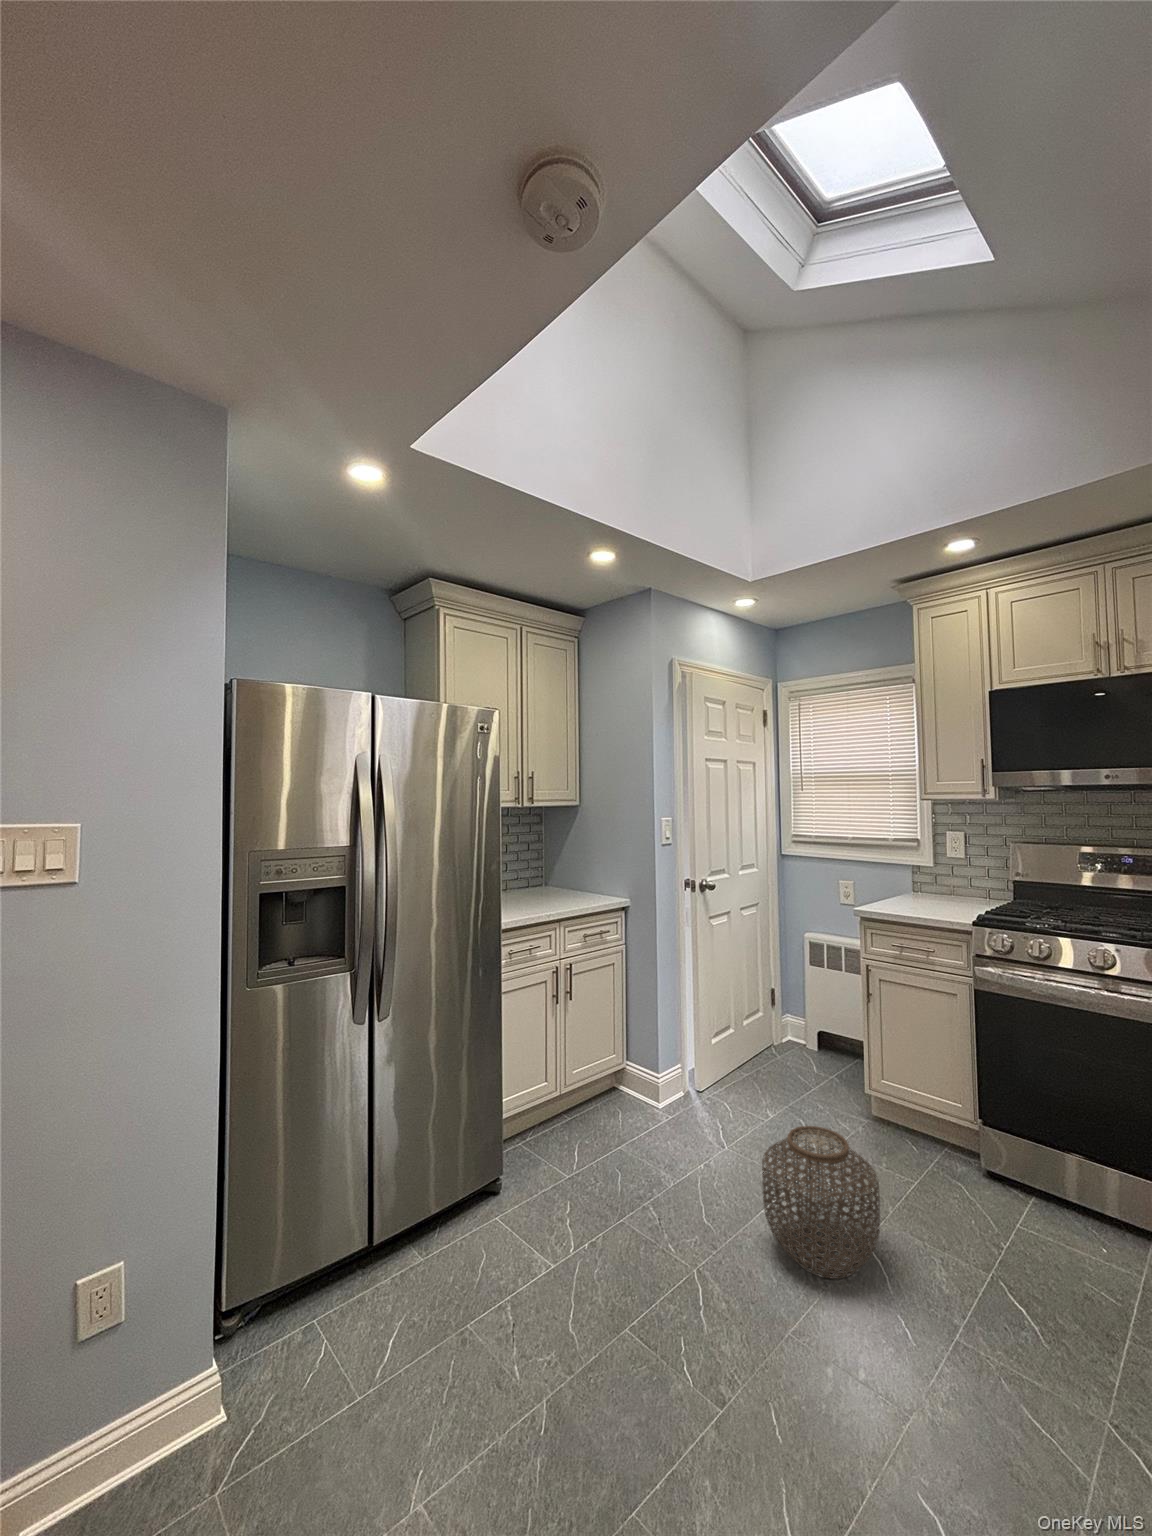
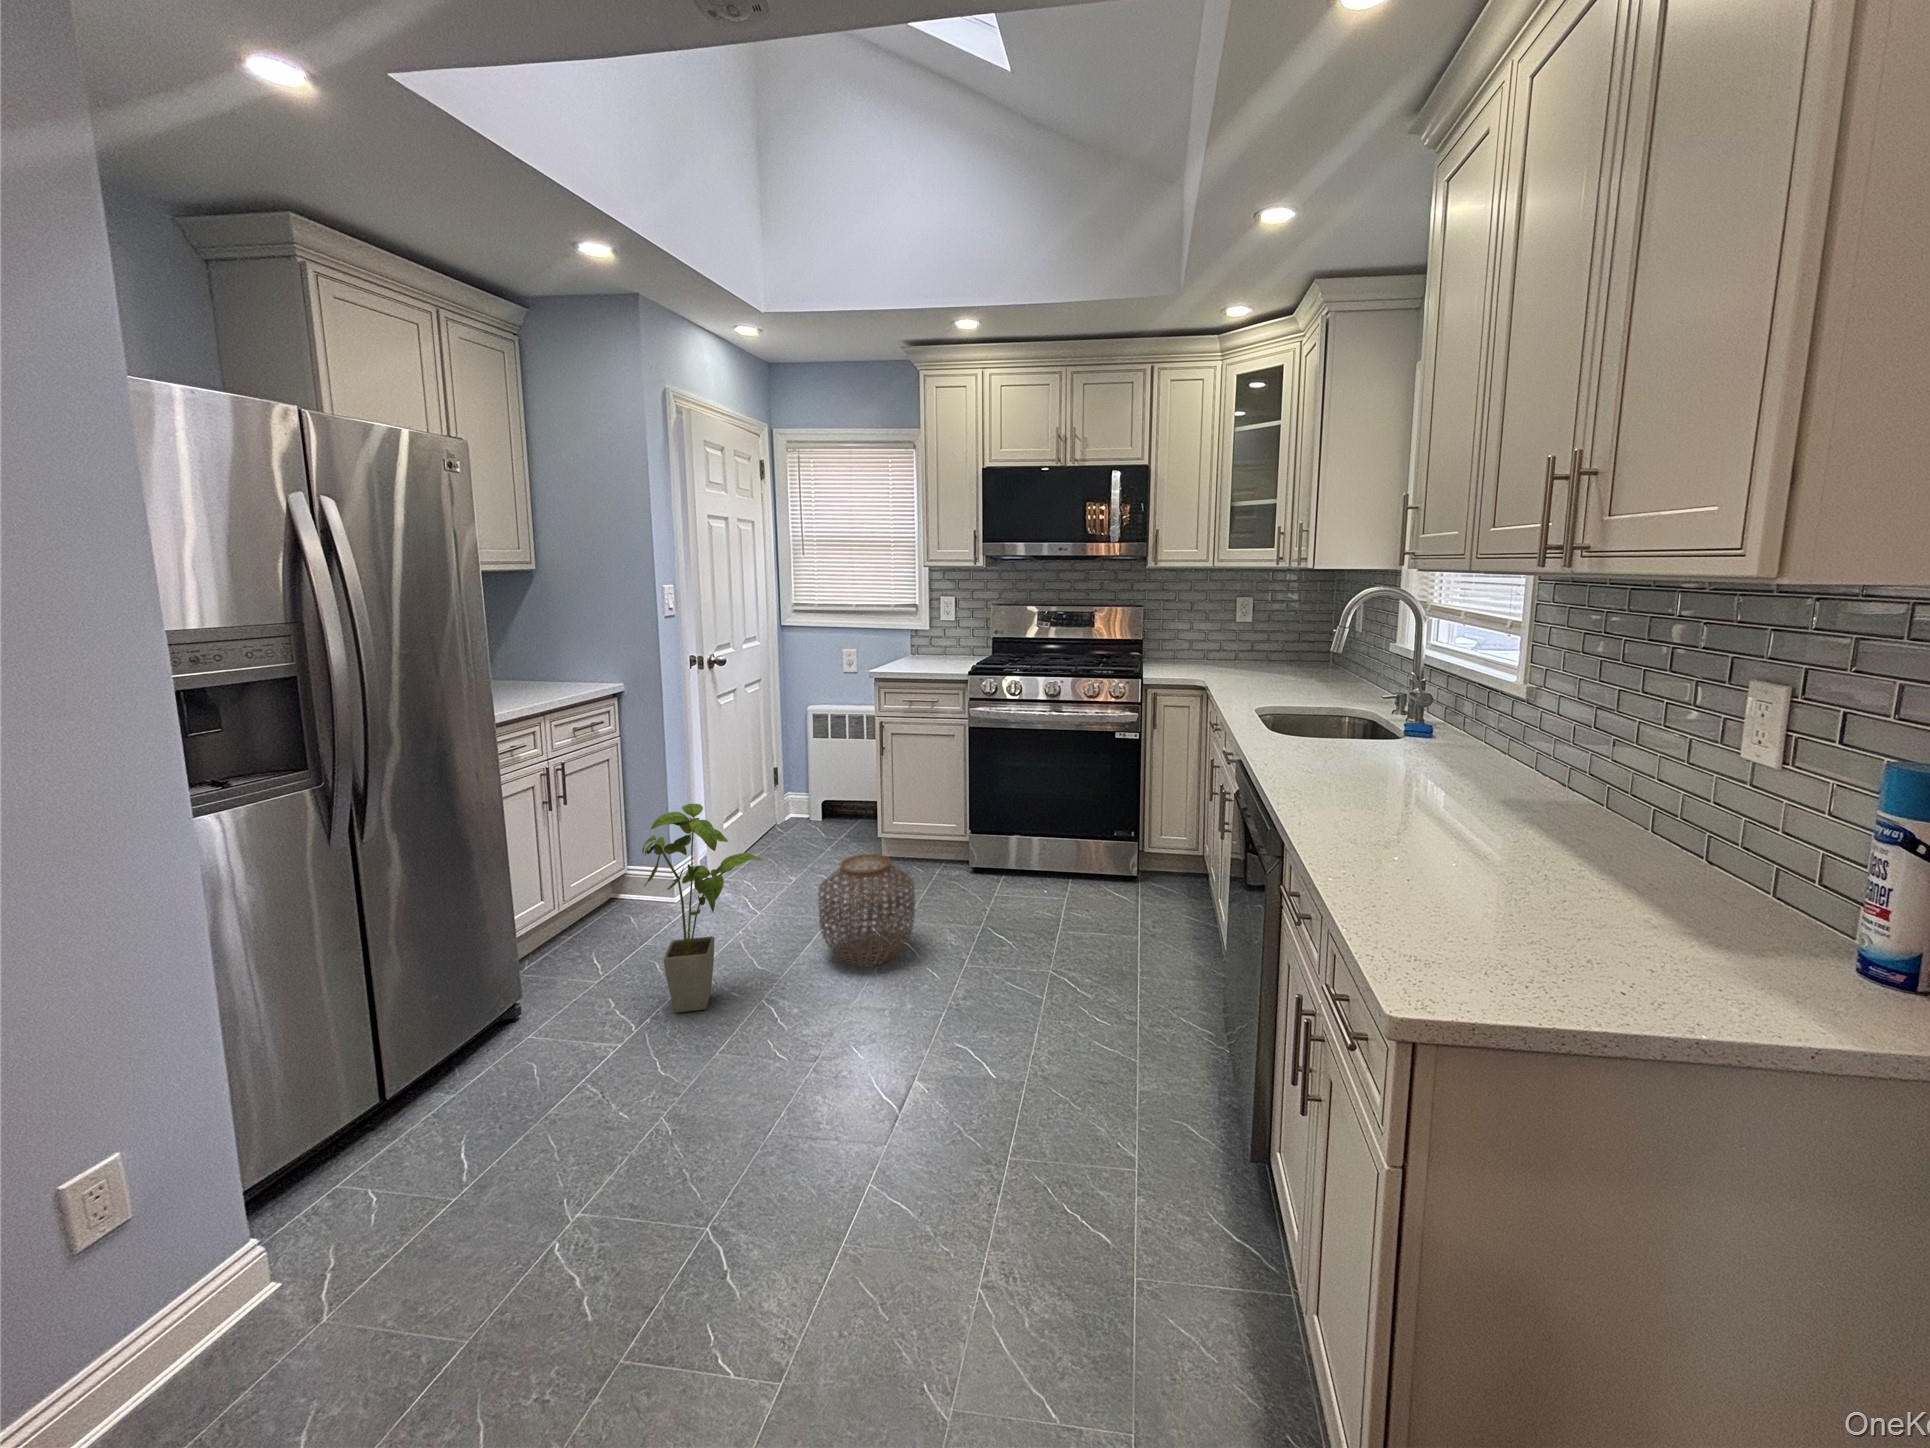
house plant: none [584,1034,699,1258] -> present [642,804,762,1013]

